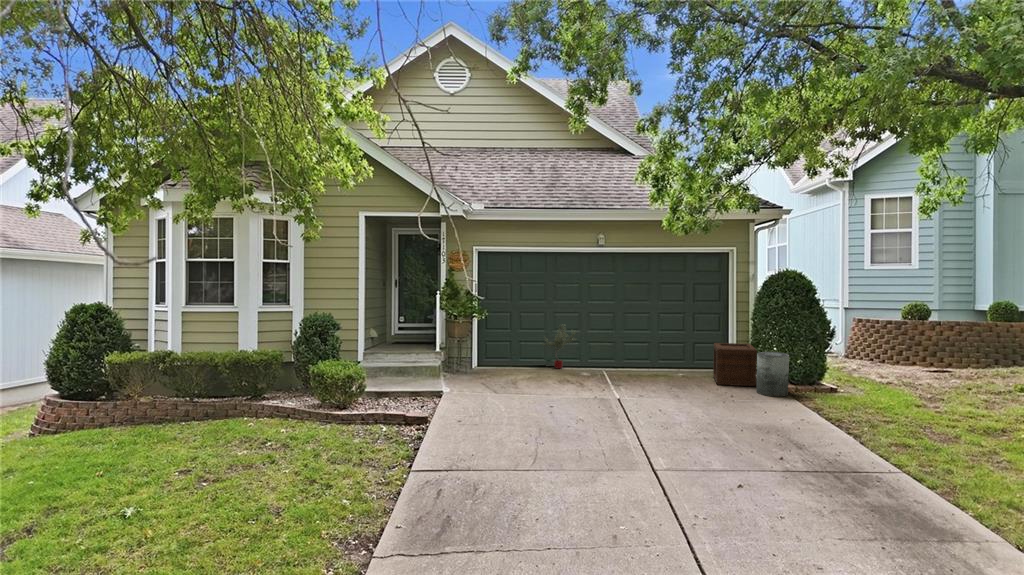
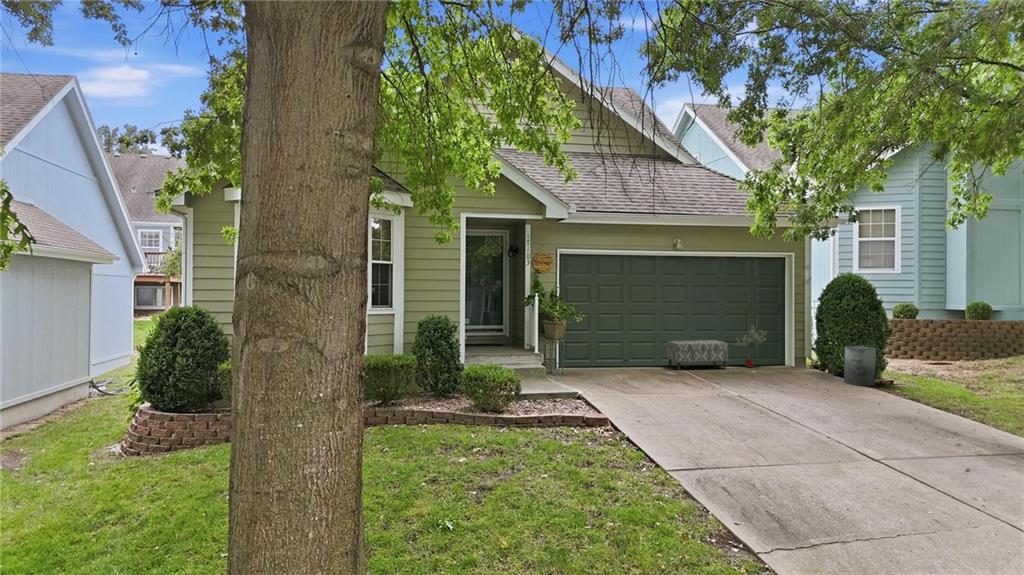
potted tree: present [542,326,576,369] -> present [734,327,767,368]
bench: none [591,341,650,371] -> present [667,340,728,370]
wooden crate: present [713,343,757,386] -> none [788,340,839,378]

